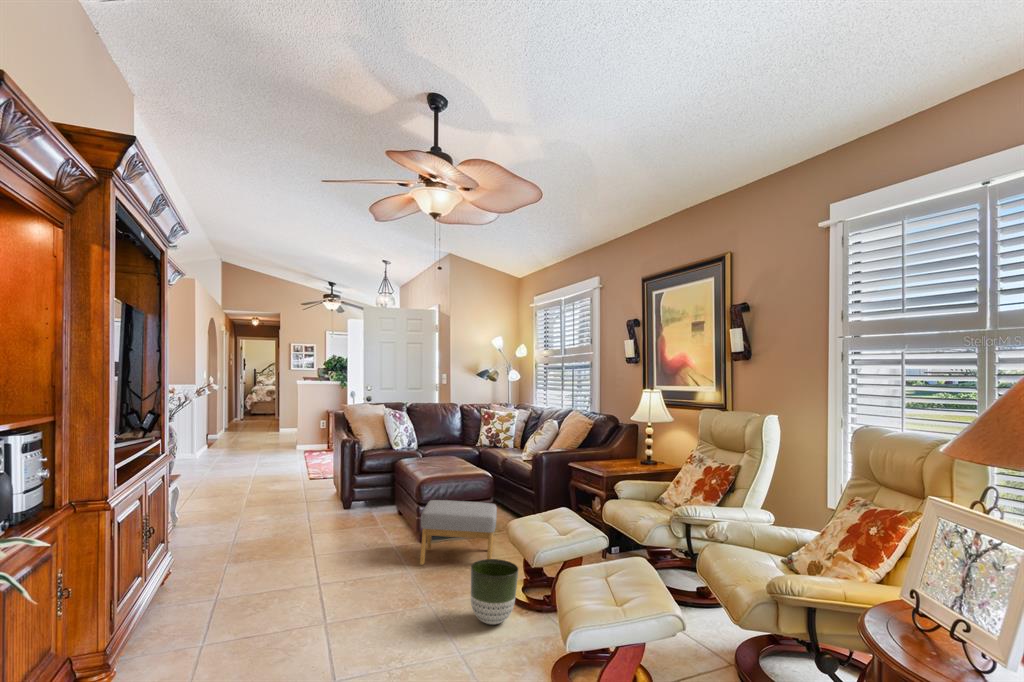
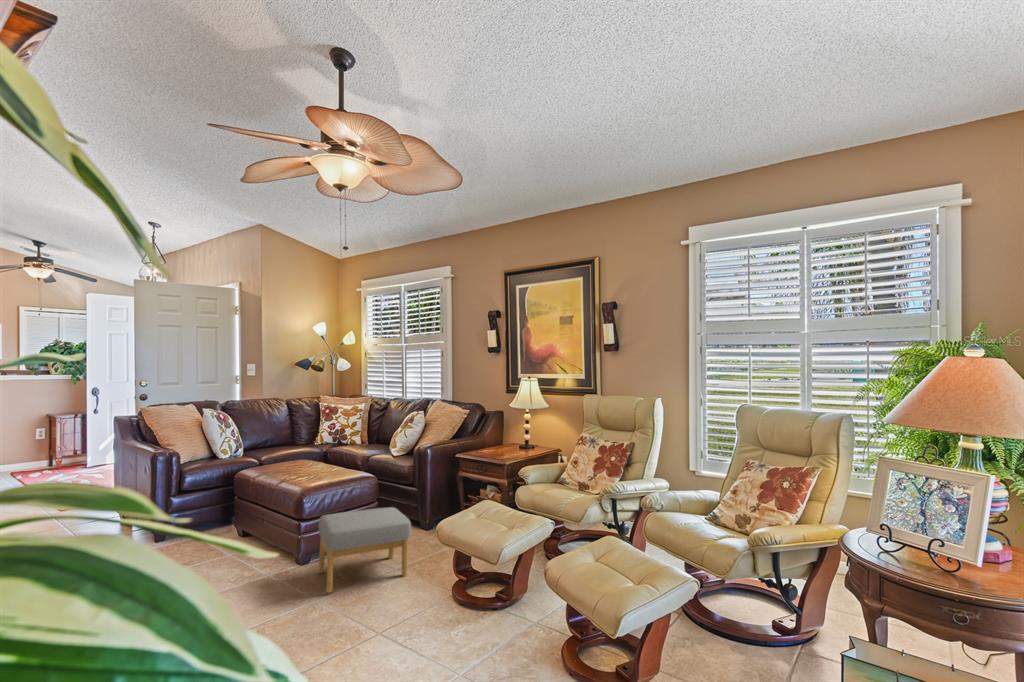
planter: present [471,559,518,625] -> none [439,568,489,640]

